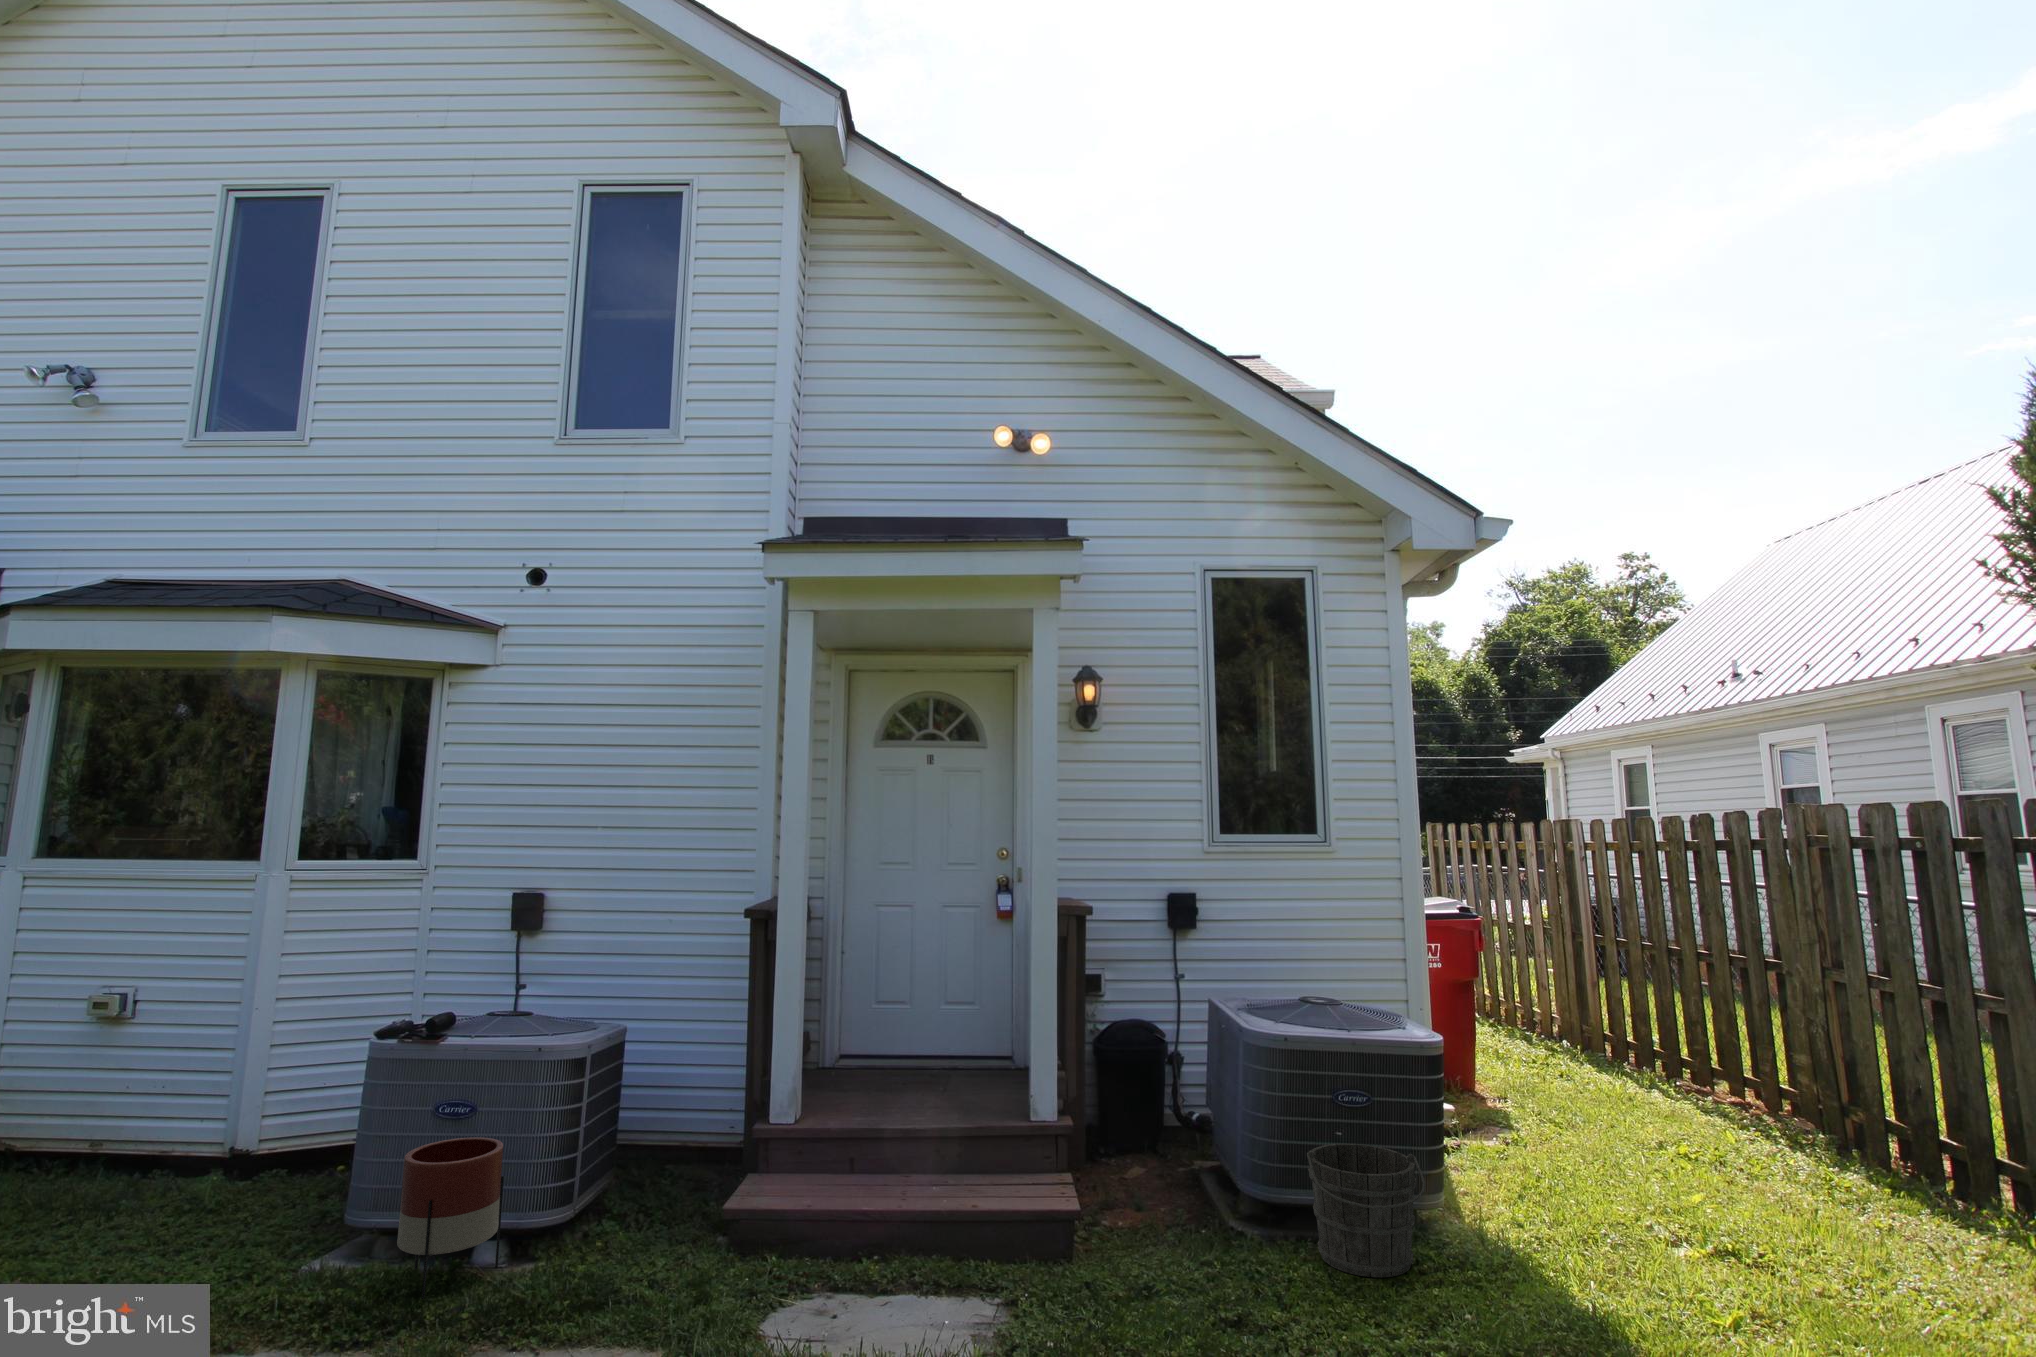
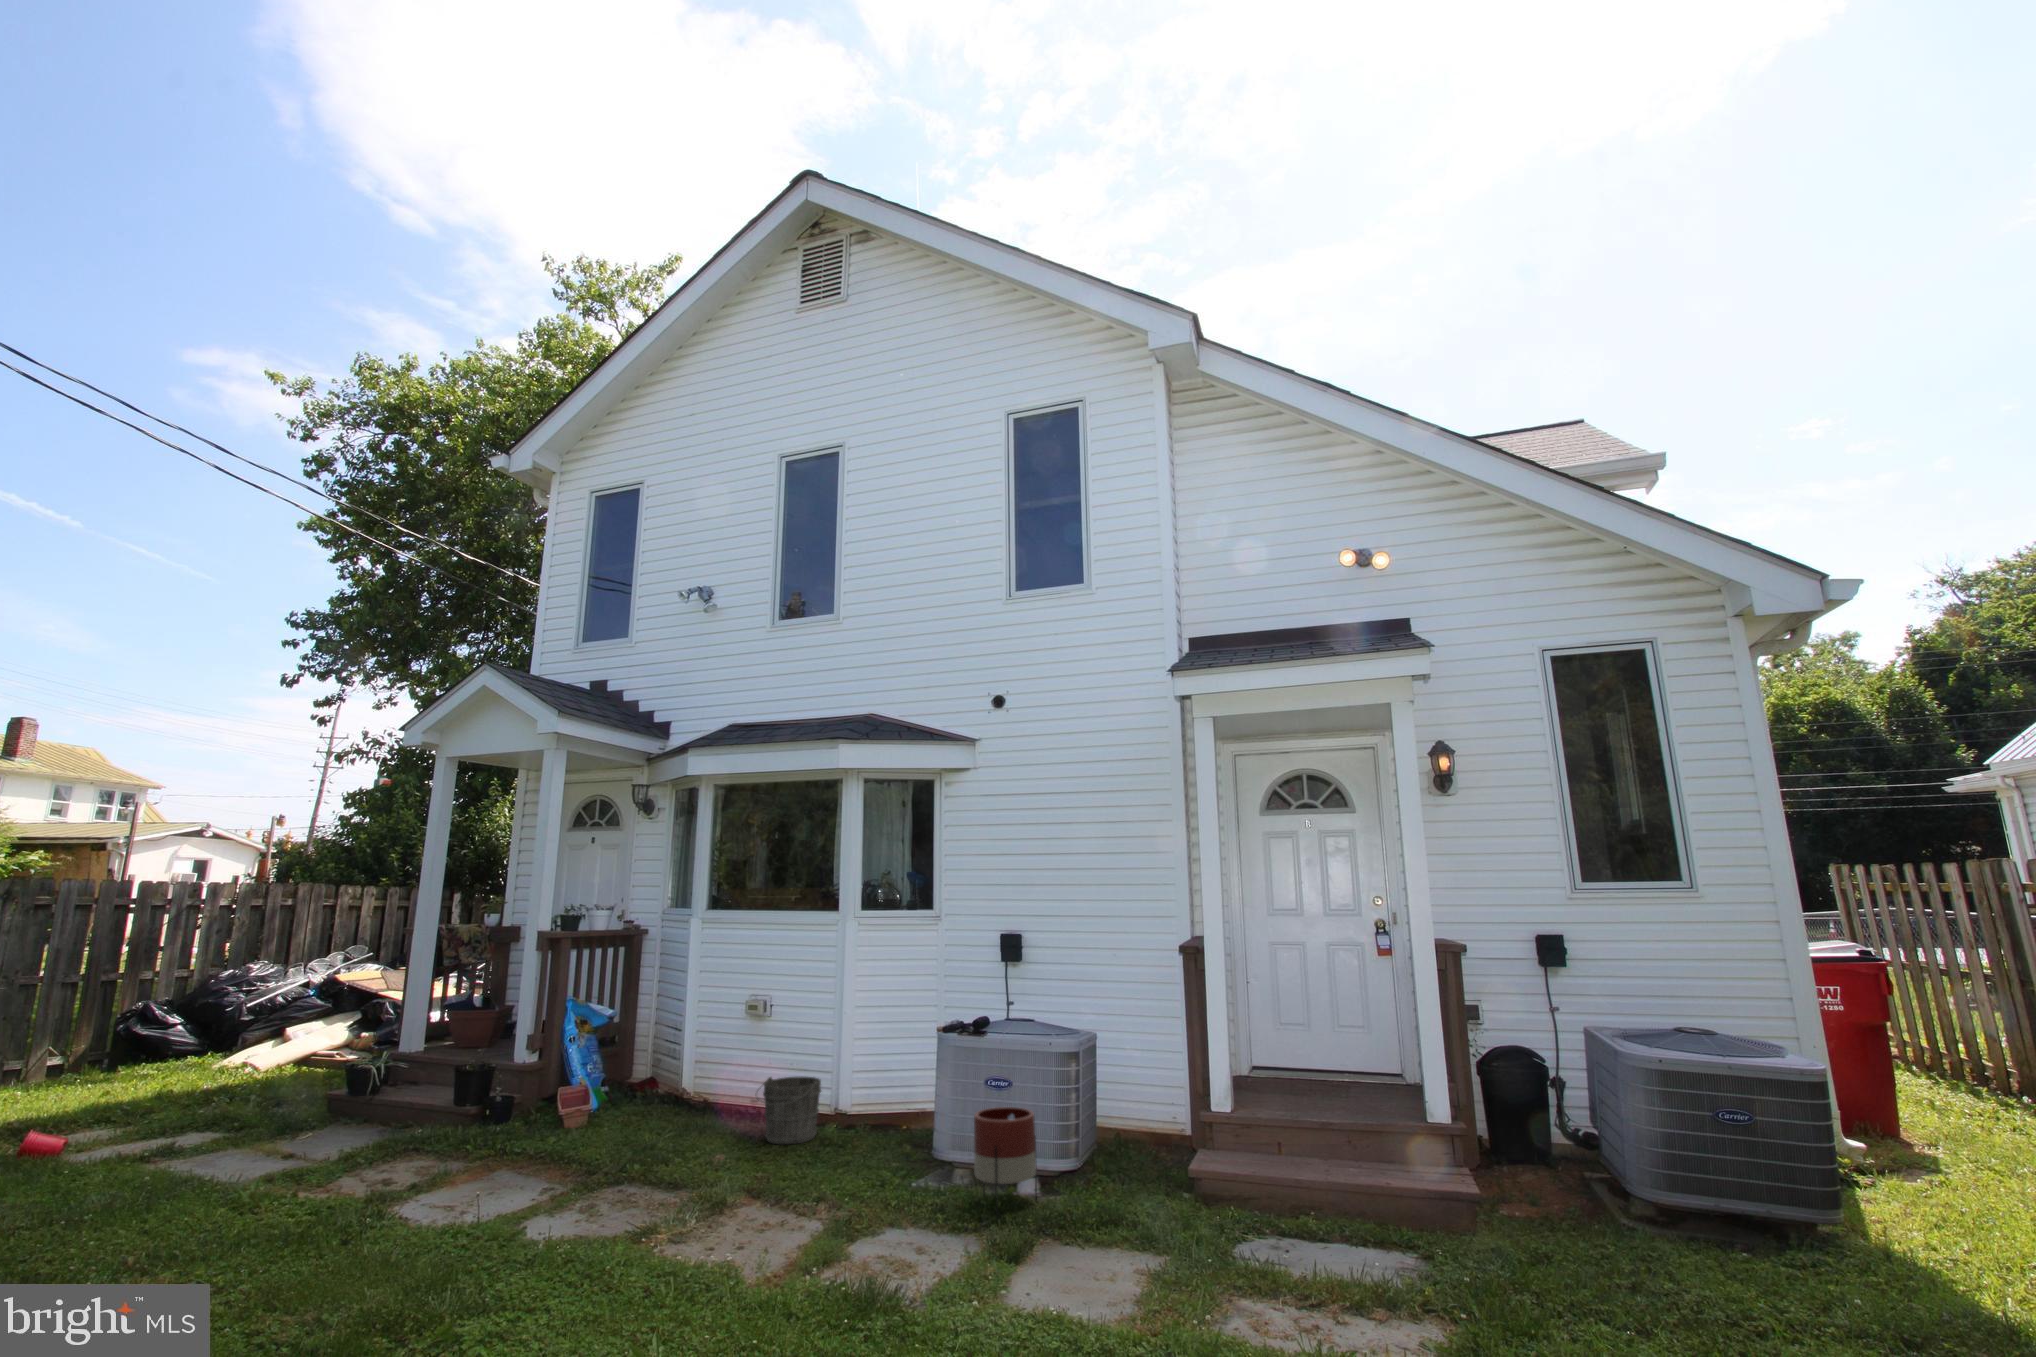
bucket: present [1307,1144,1425,1278] -> present [757,1077,821,1144]

